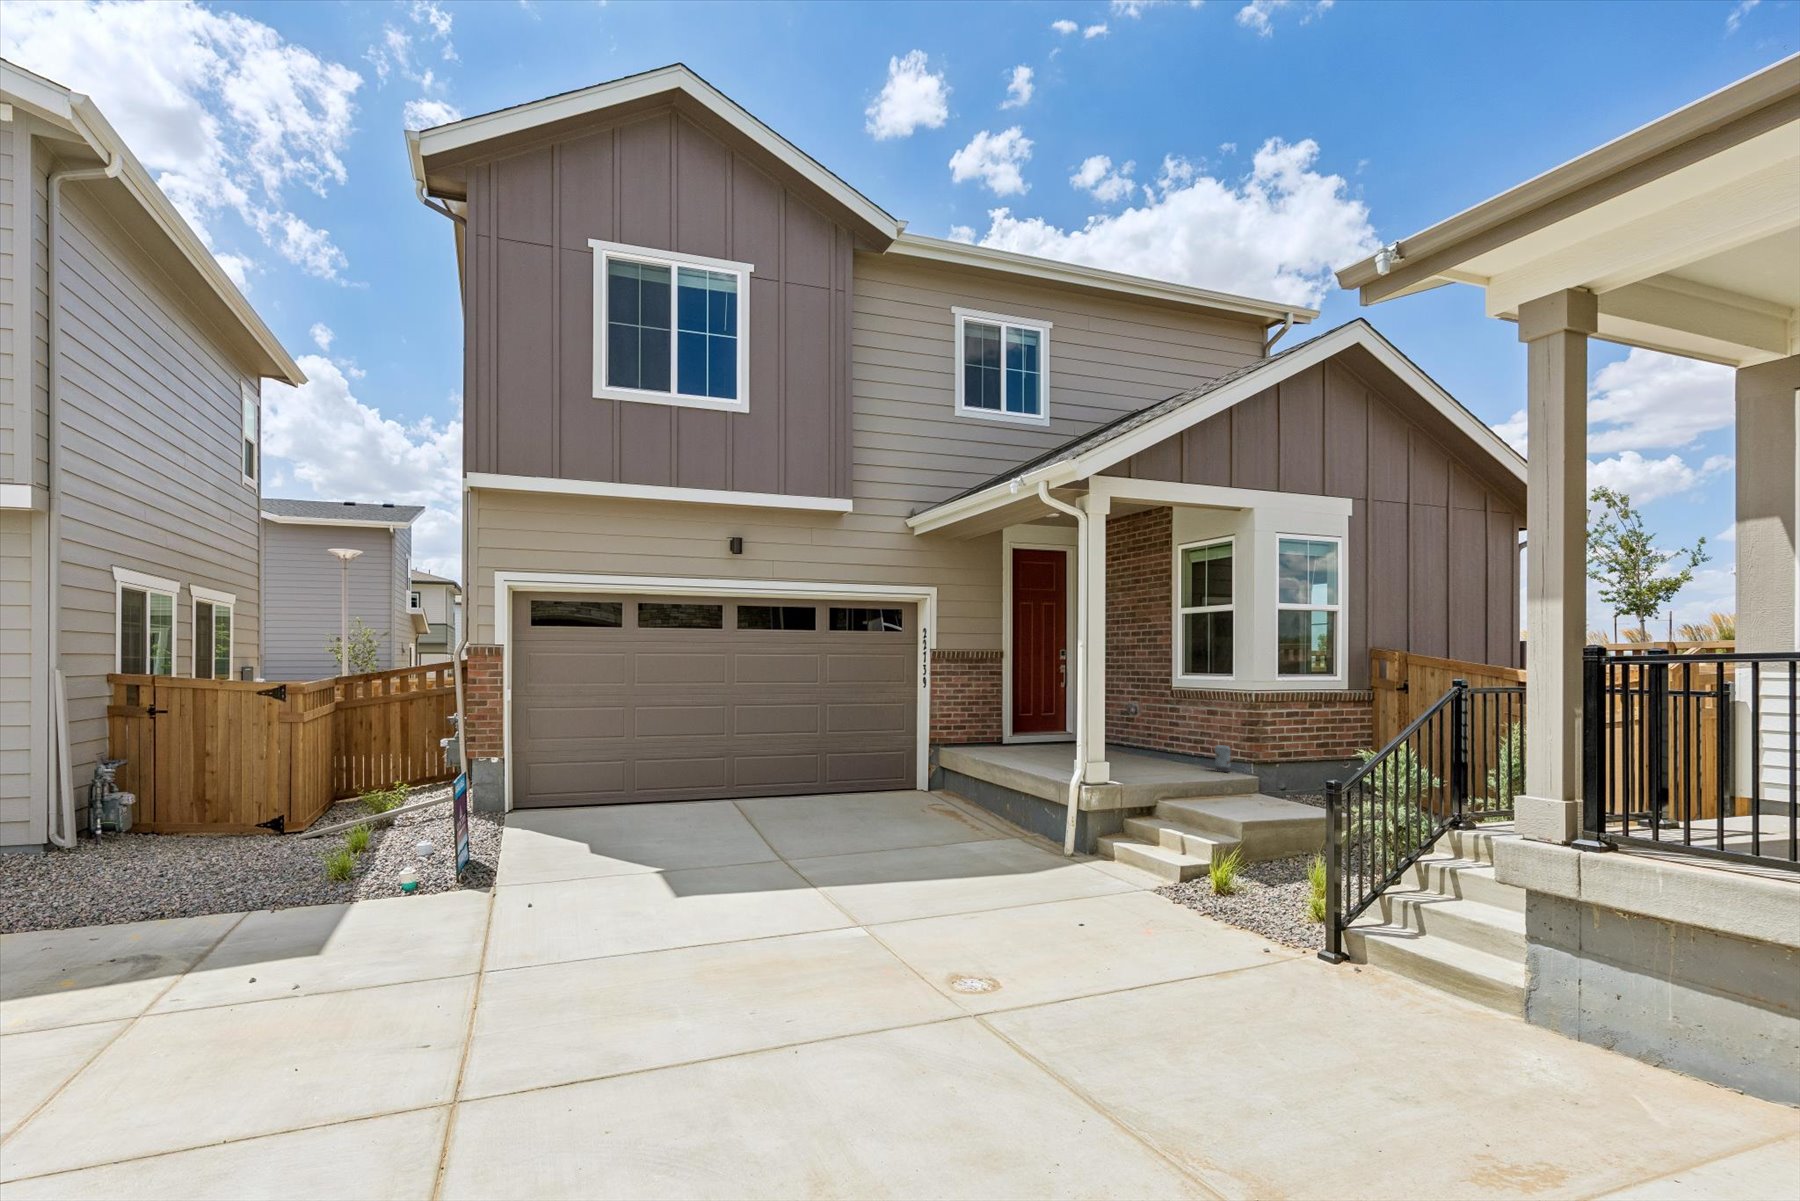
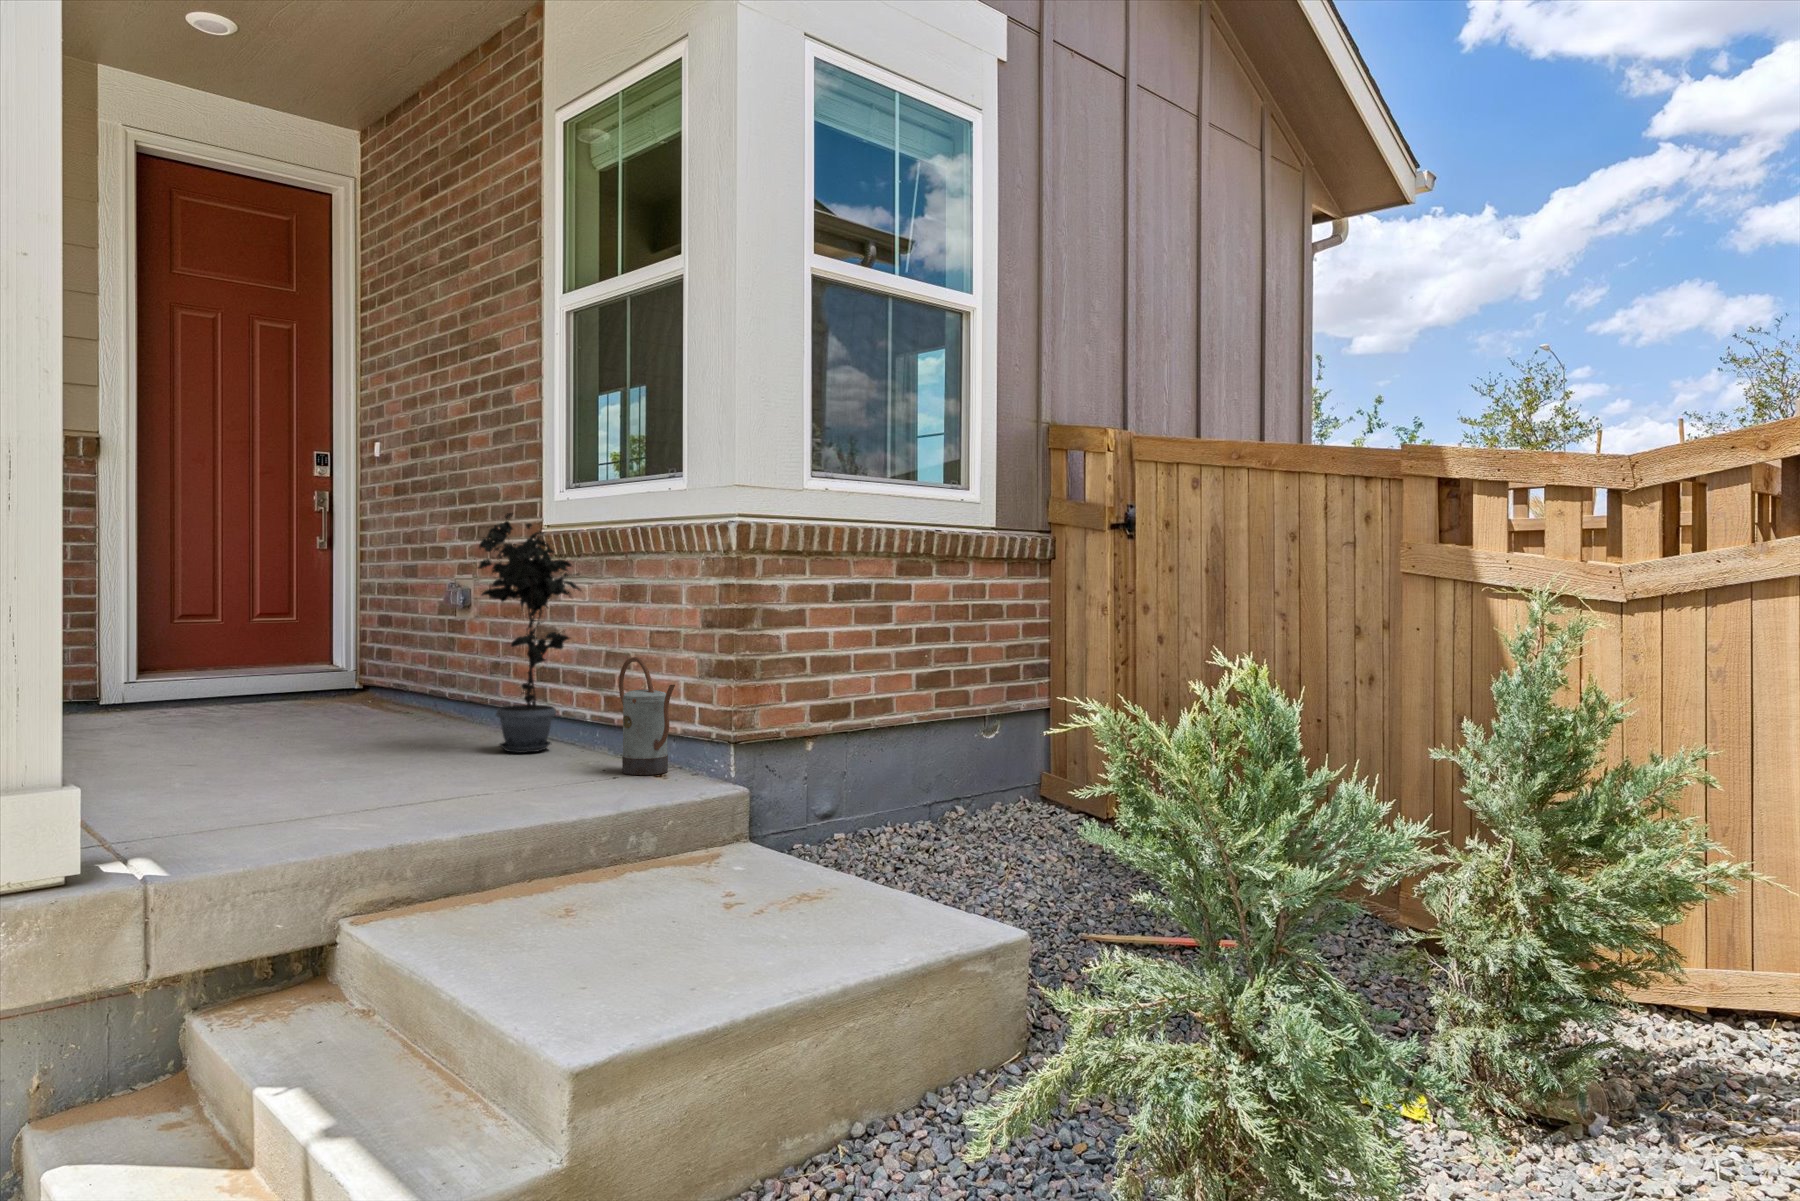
potted plant: none [1158,686,1194,764] -> present [478,513,581,753]

